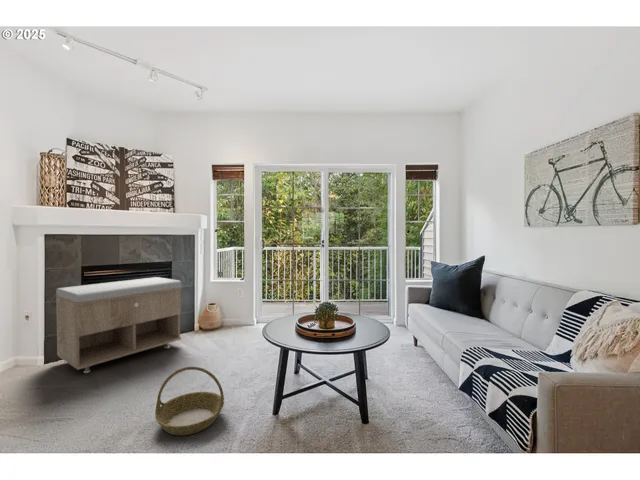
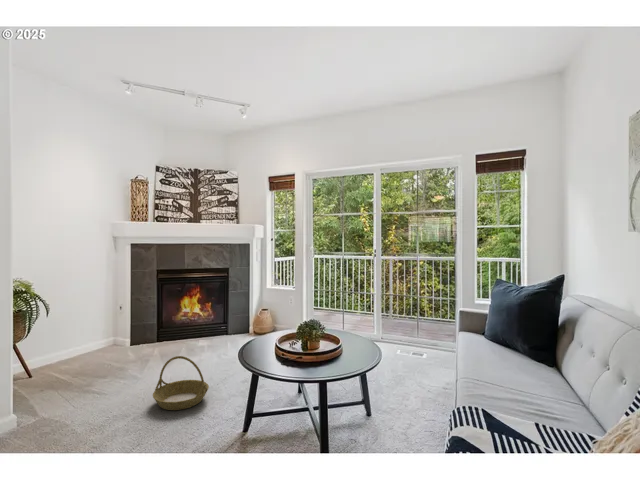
storage bench: present [56,277,182,373] -> none [138,281,227,354]

